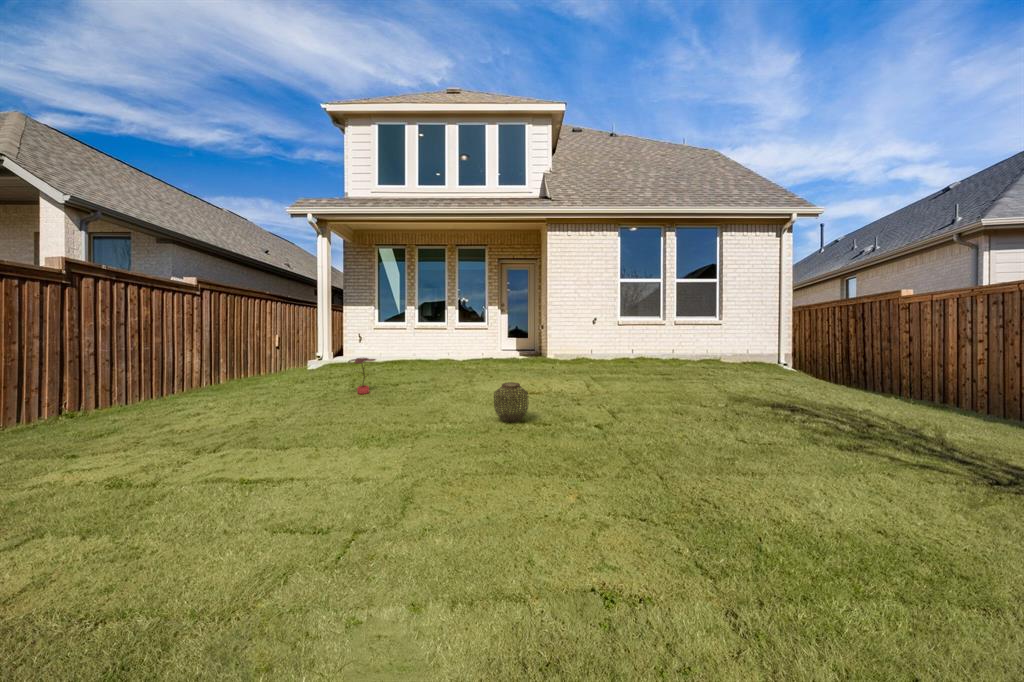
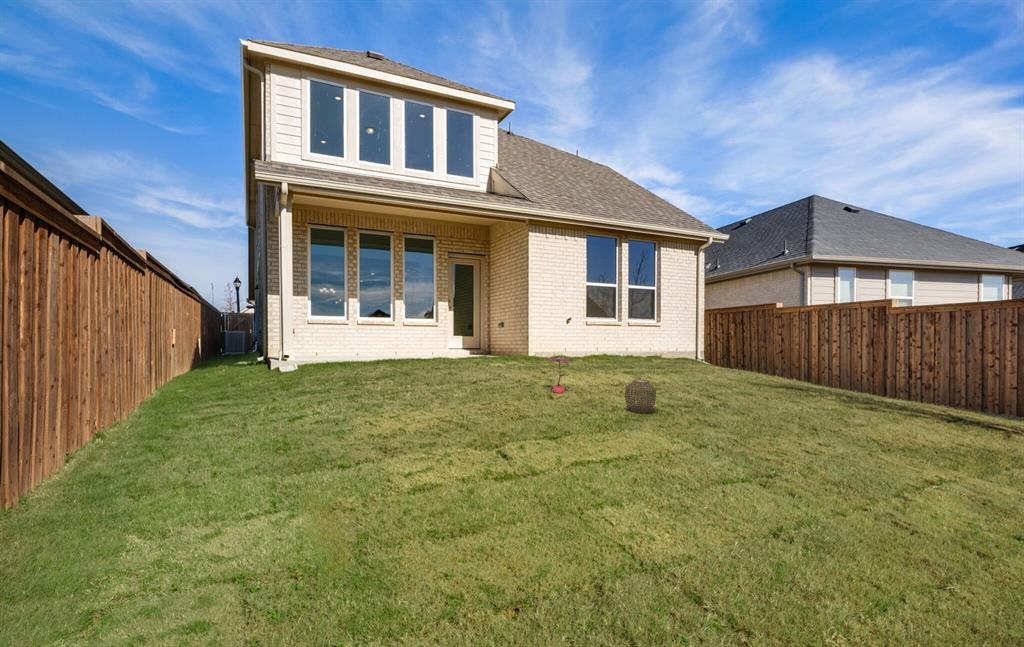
potted plant: present [349,358,376,394] -> present [548,357,571,393]

